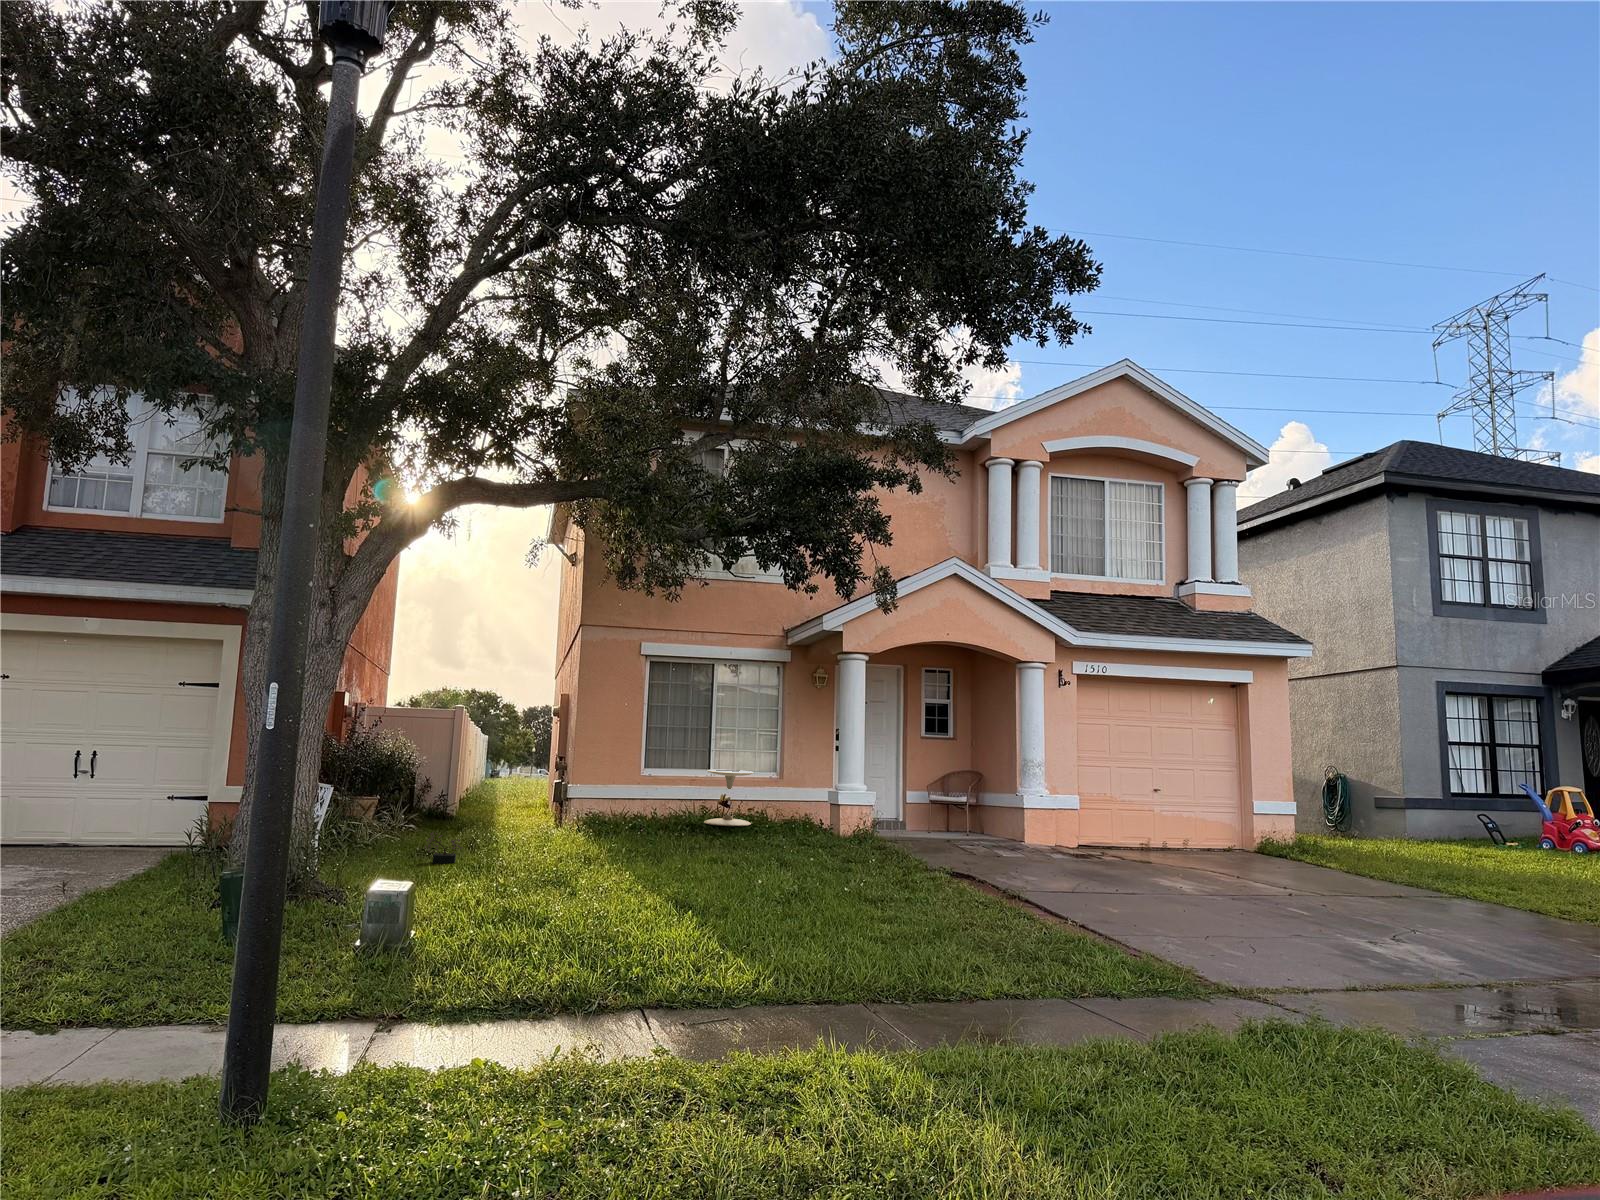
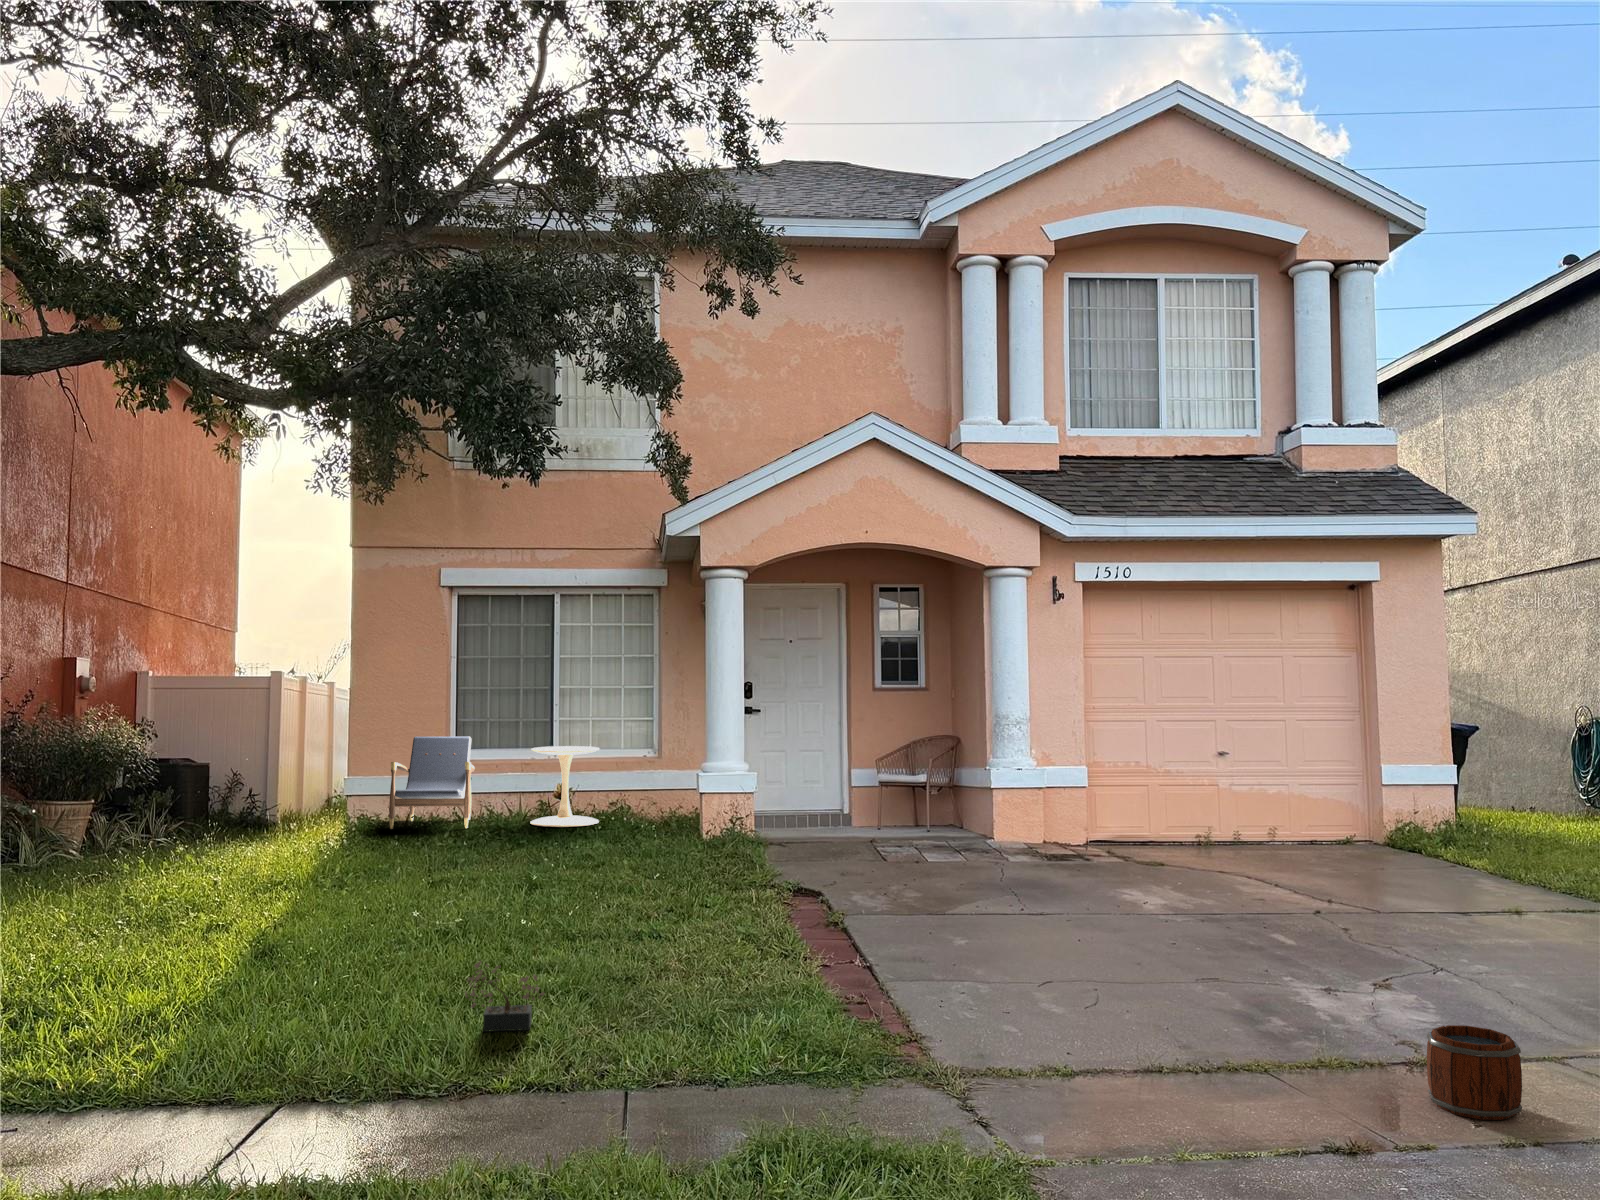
lounge chair: none [613,759,670,825] -> present [389,736,475,829]
decorative plant: present [425,832,463,863] -> present [465,961,544,1032]
bucket: none [1462,949,1524,1003] -> present [1427,1025,1522,1120]

